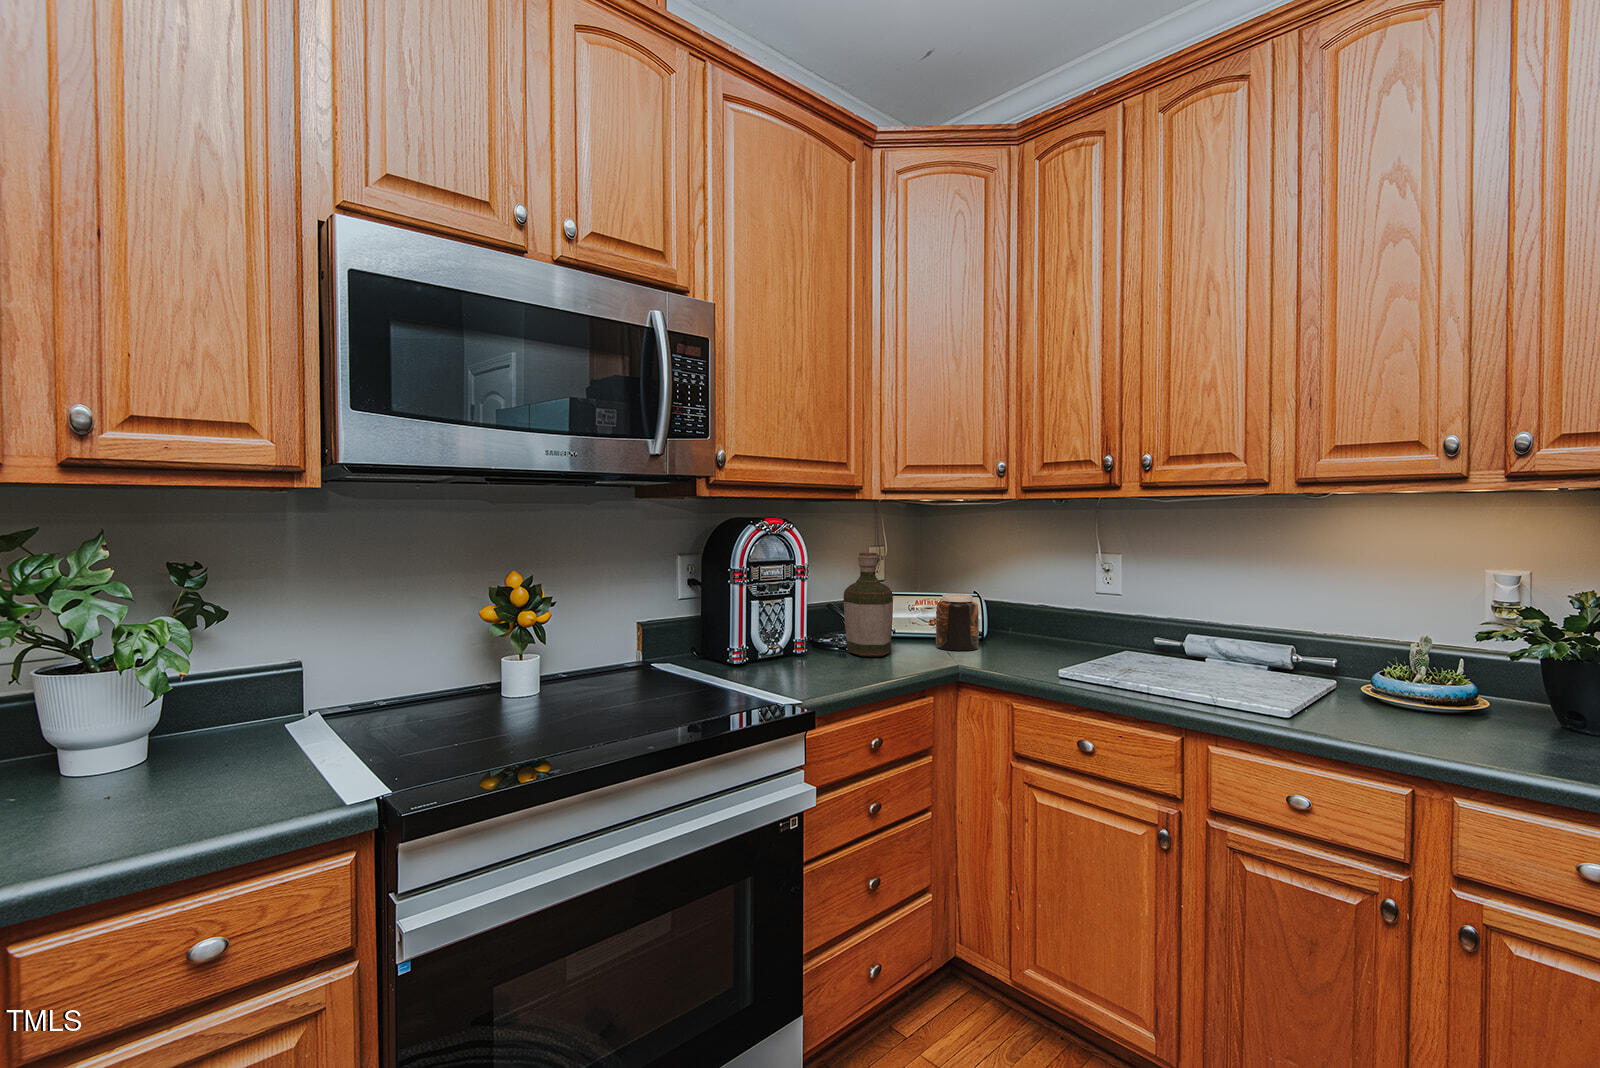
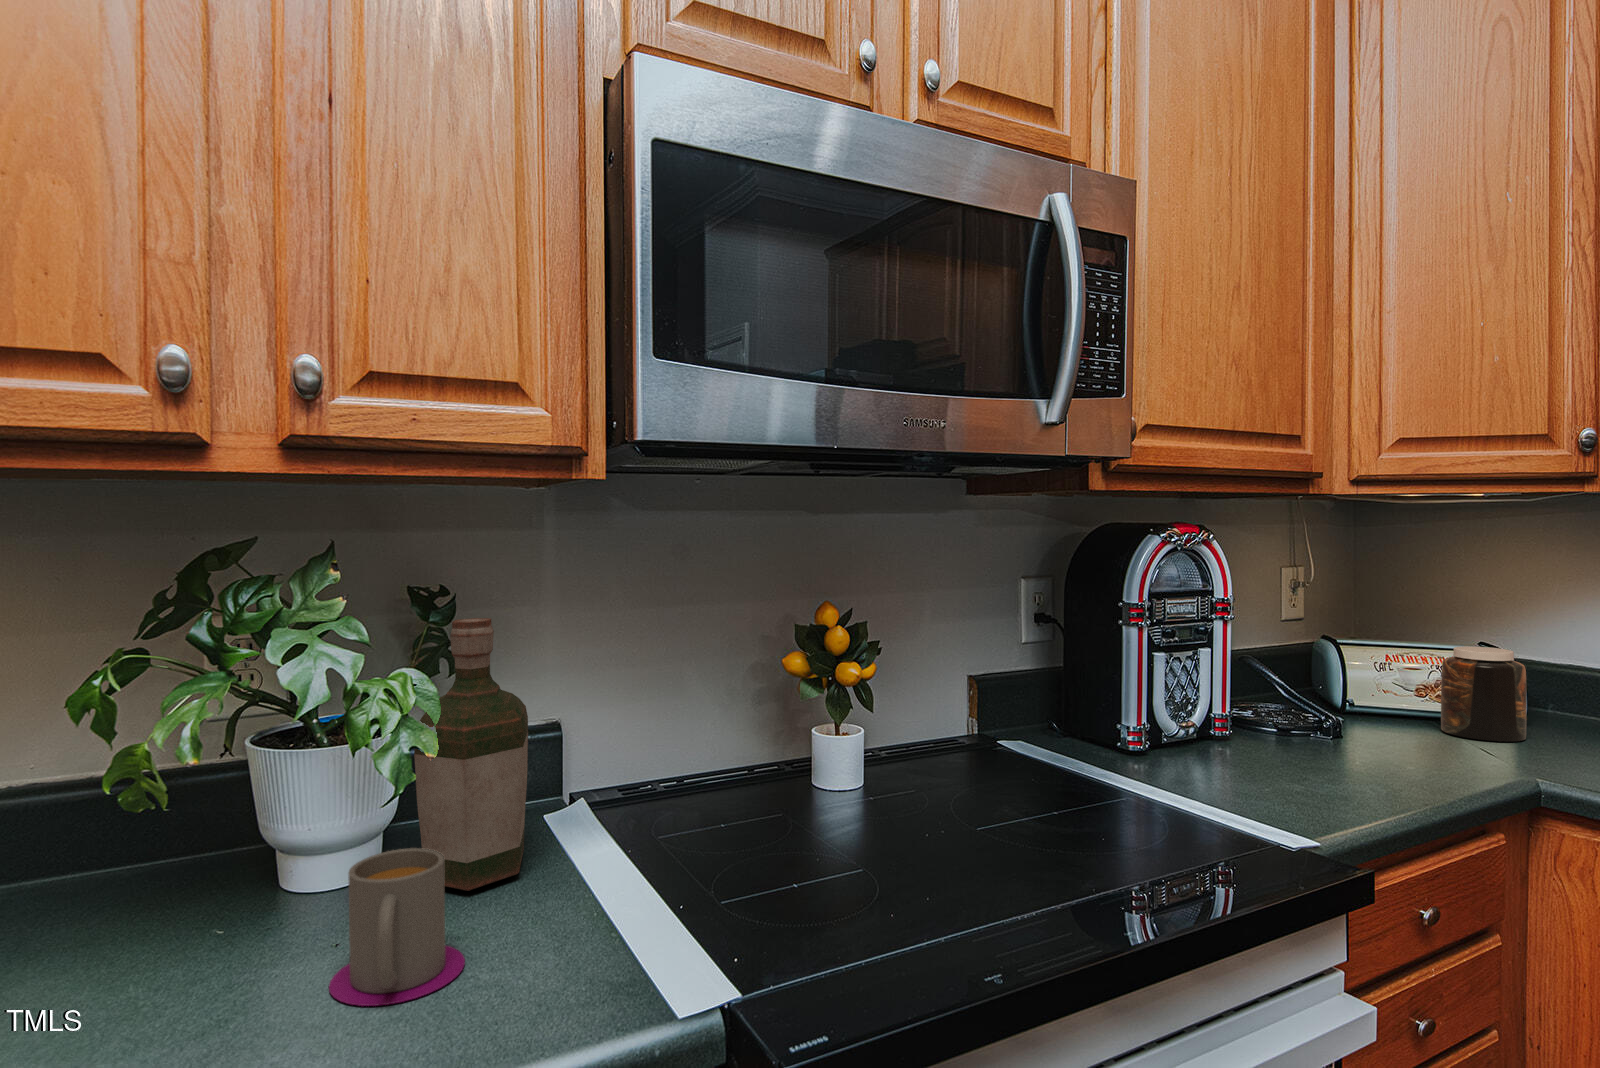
bottle: present [844,553,893,657] -> present [414,618,528,891]
mug: none [99,730,205,826] -> present [329,848,465,1006]

